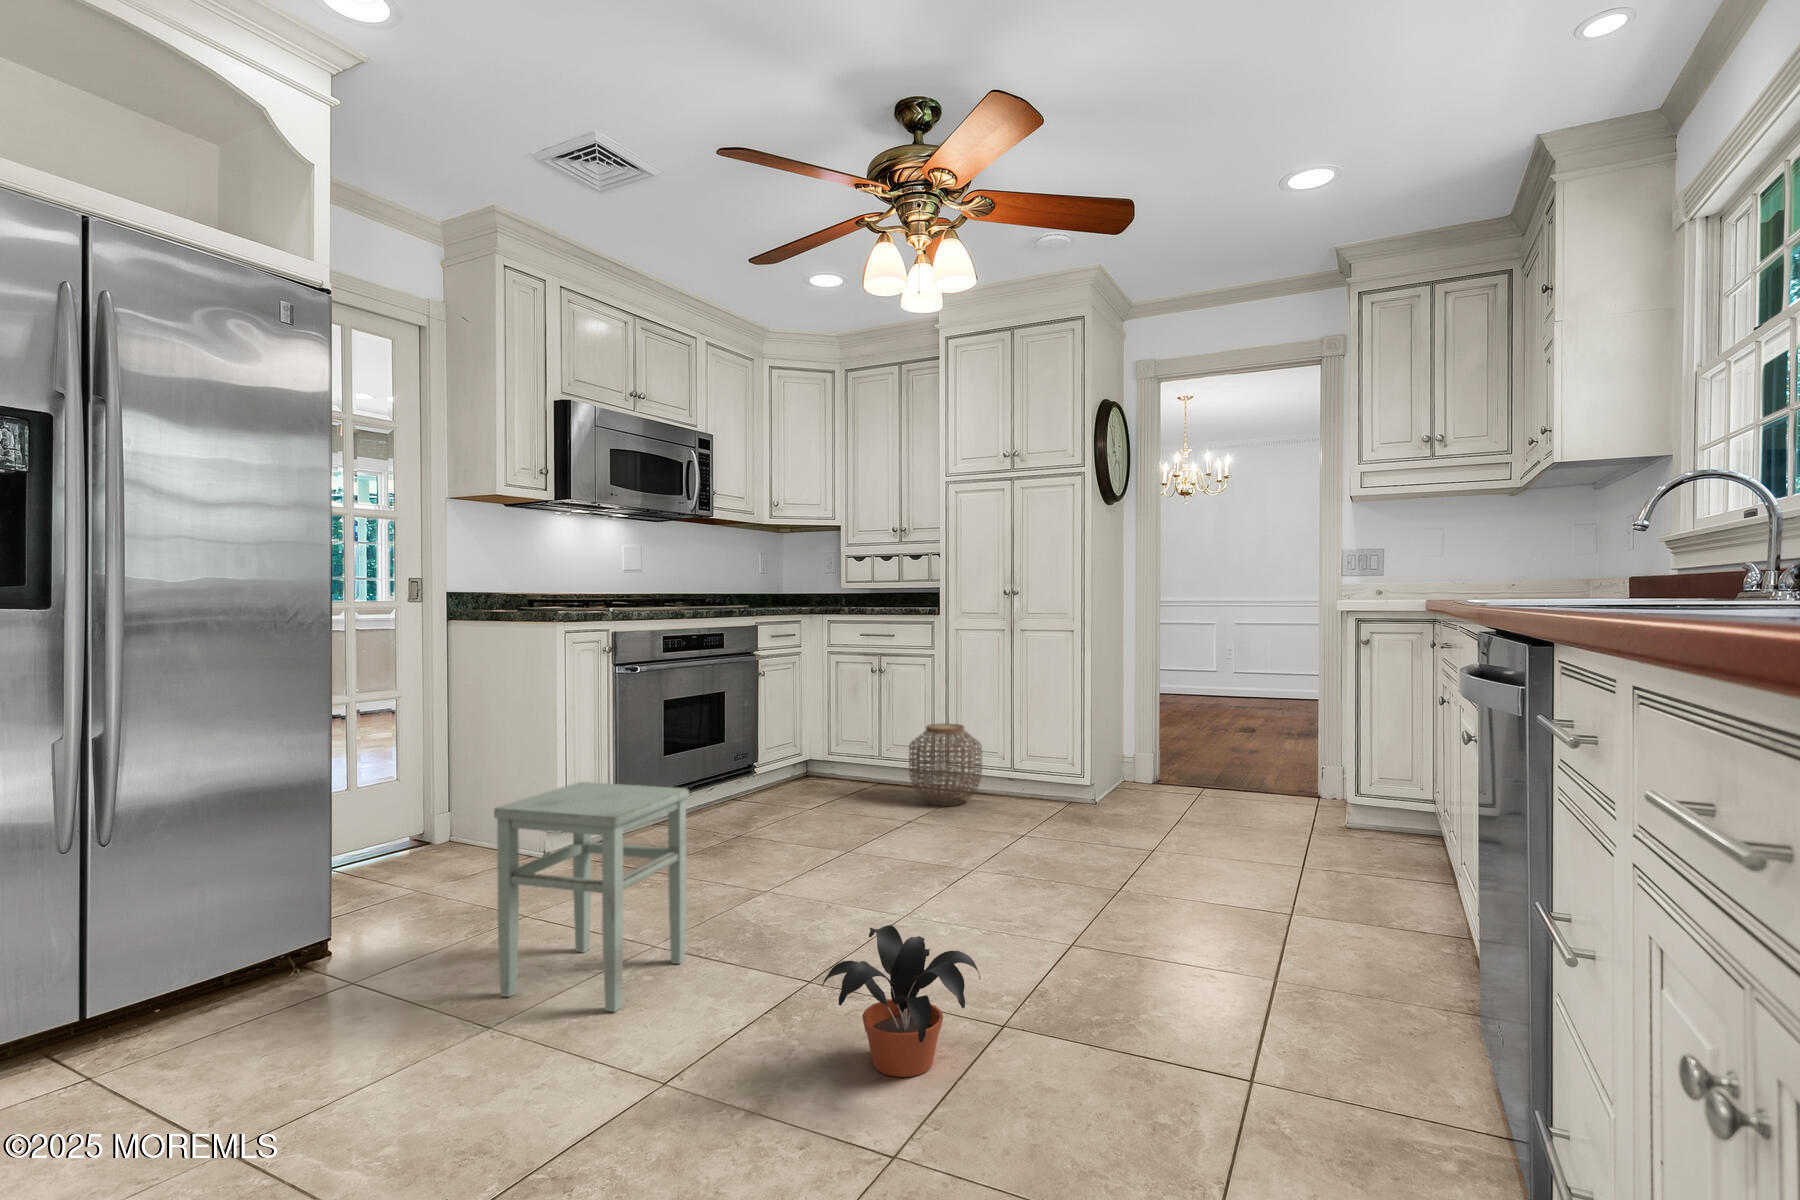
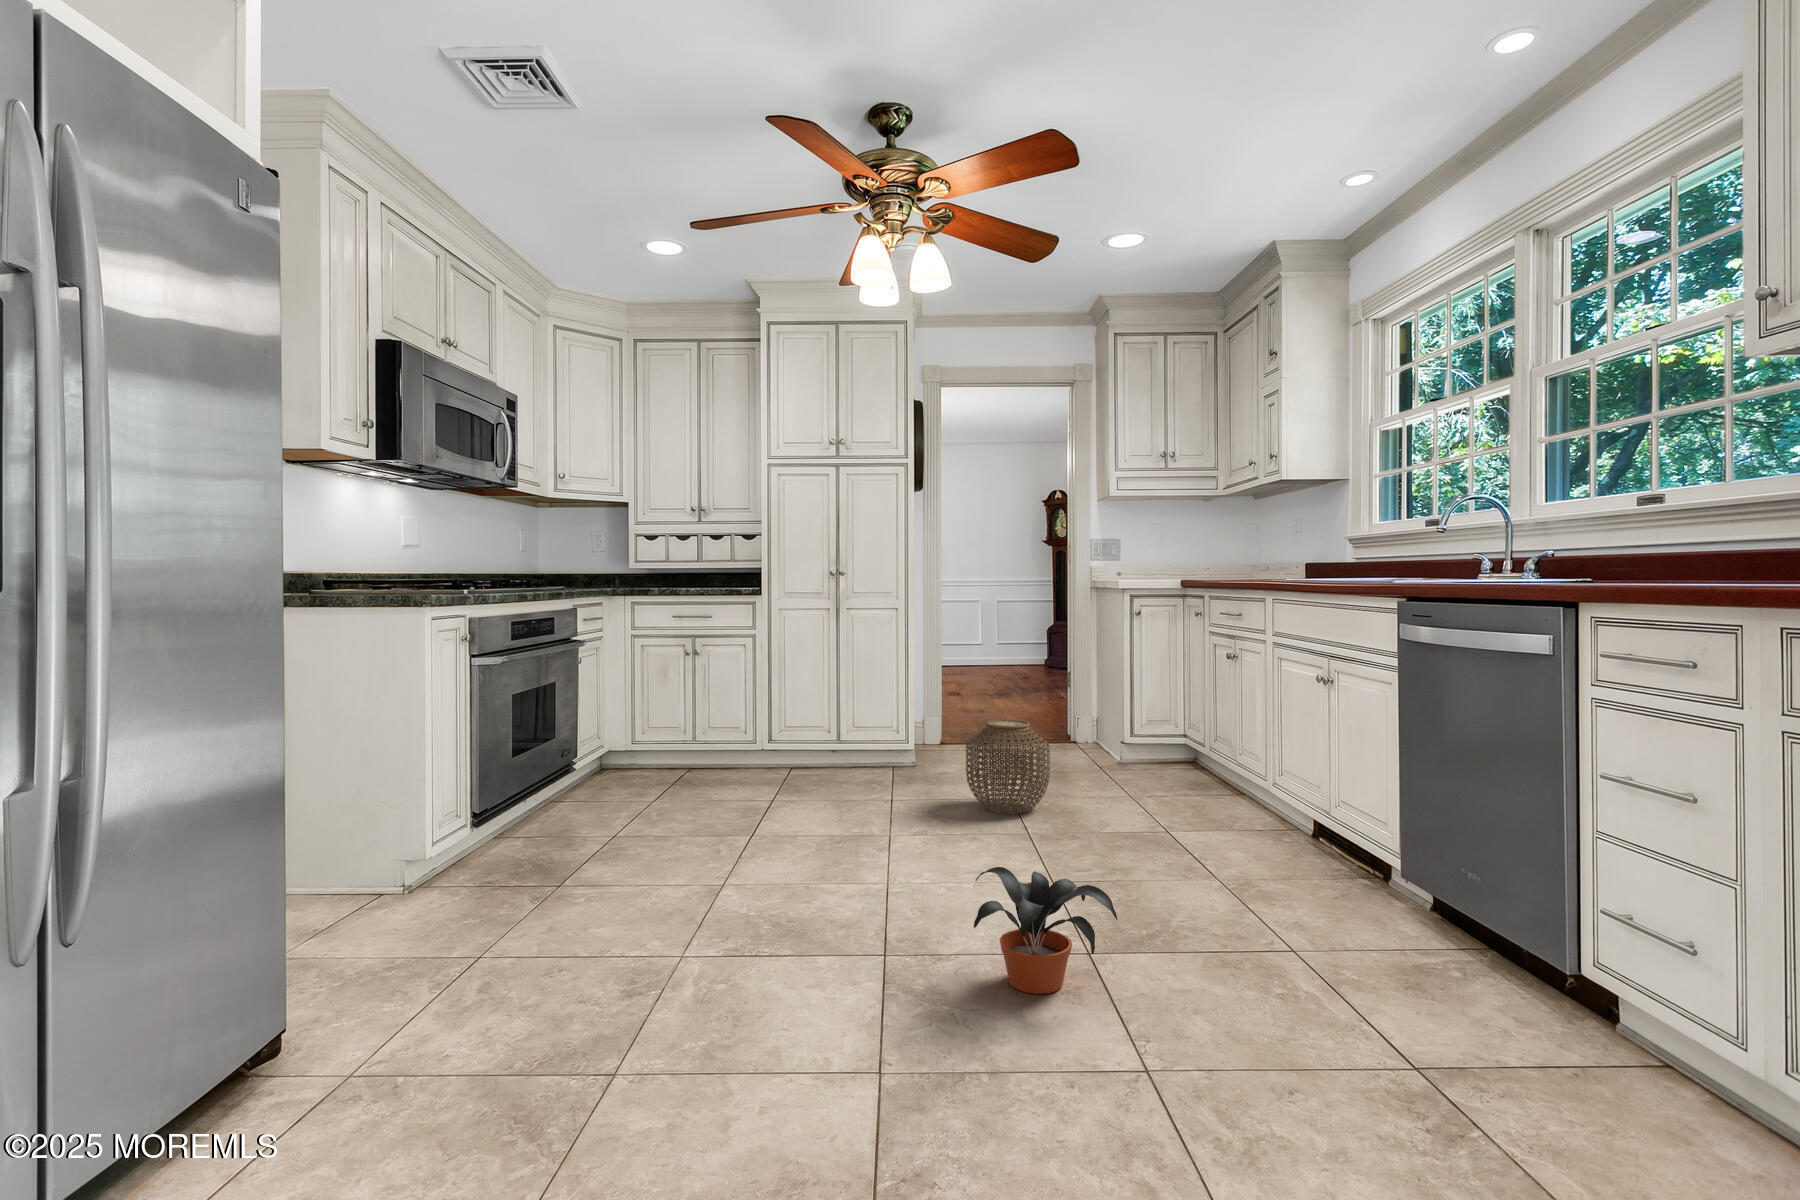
woven basket: present [909,724,982,806] -> present [966,720,1050,814]
stool: present [494,782,689,1012] -> none [570,768,733,1012]

